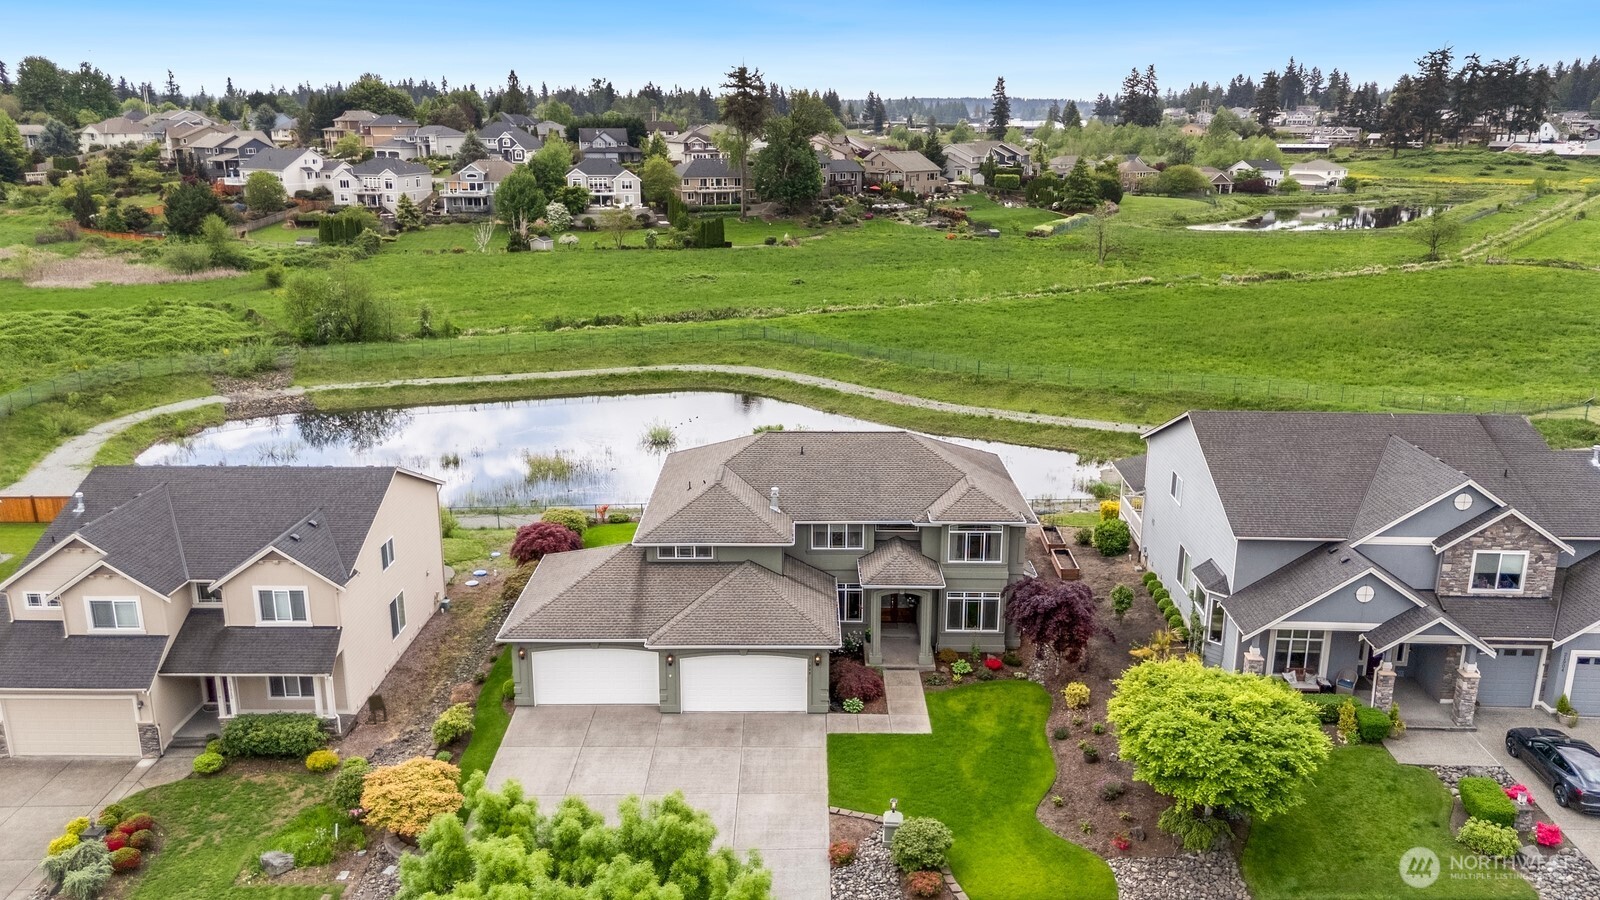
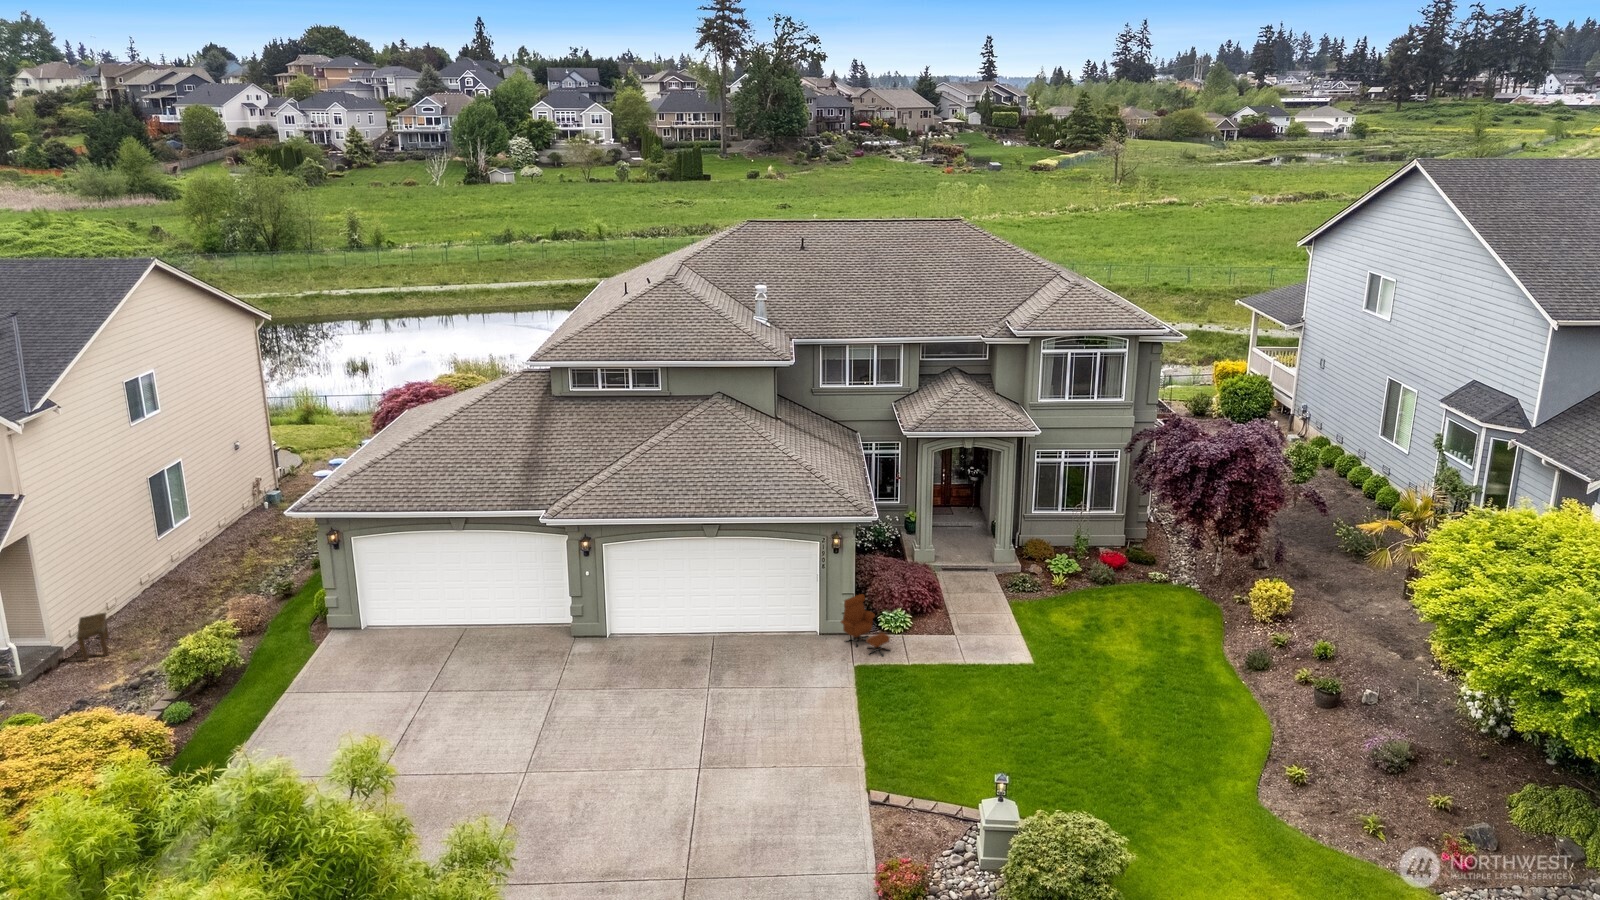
lounge chair: none [819,690,848,728] -> present [841,594,890,655]

